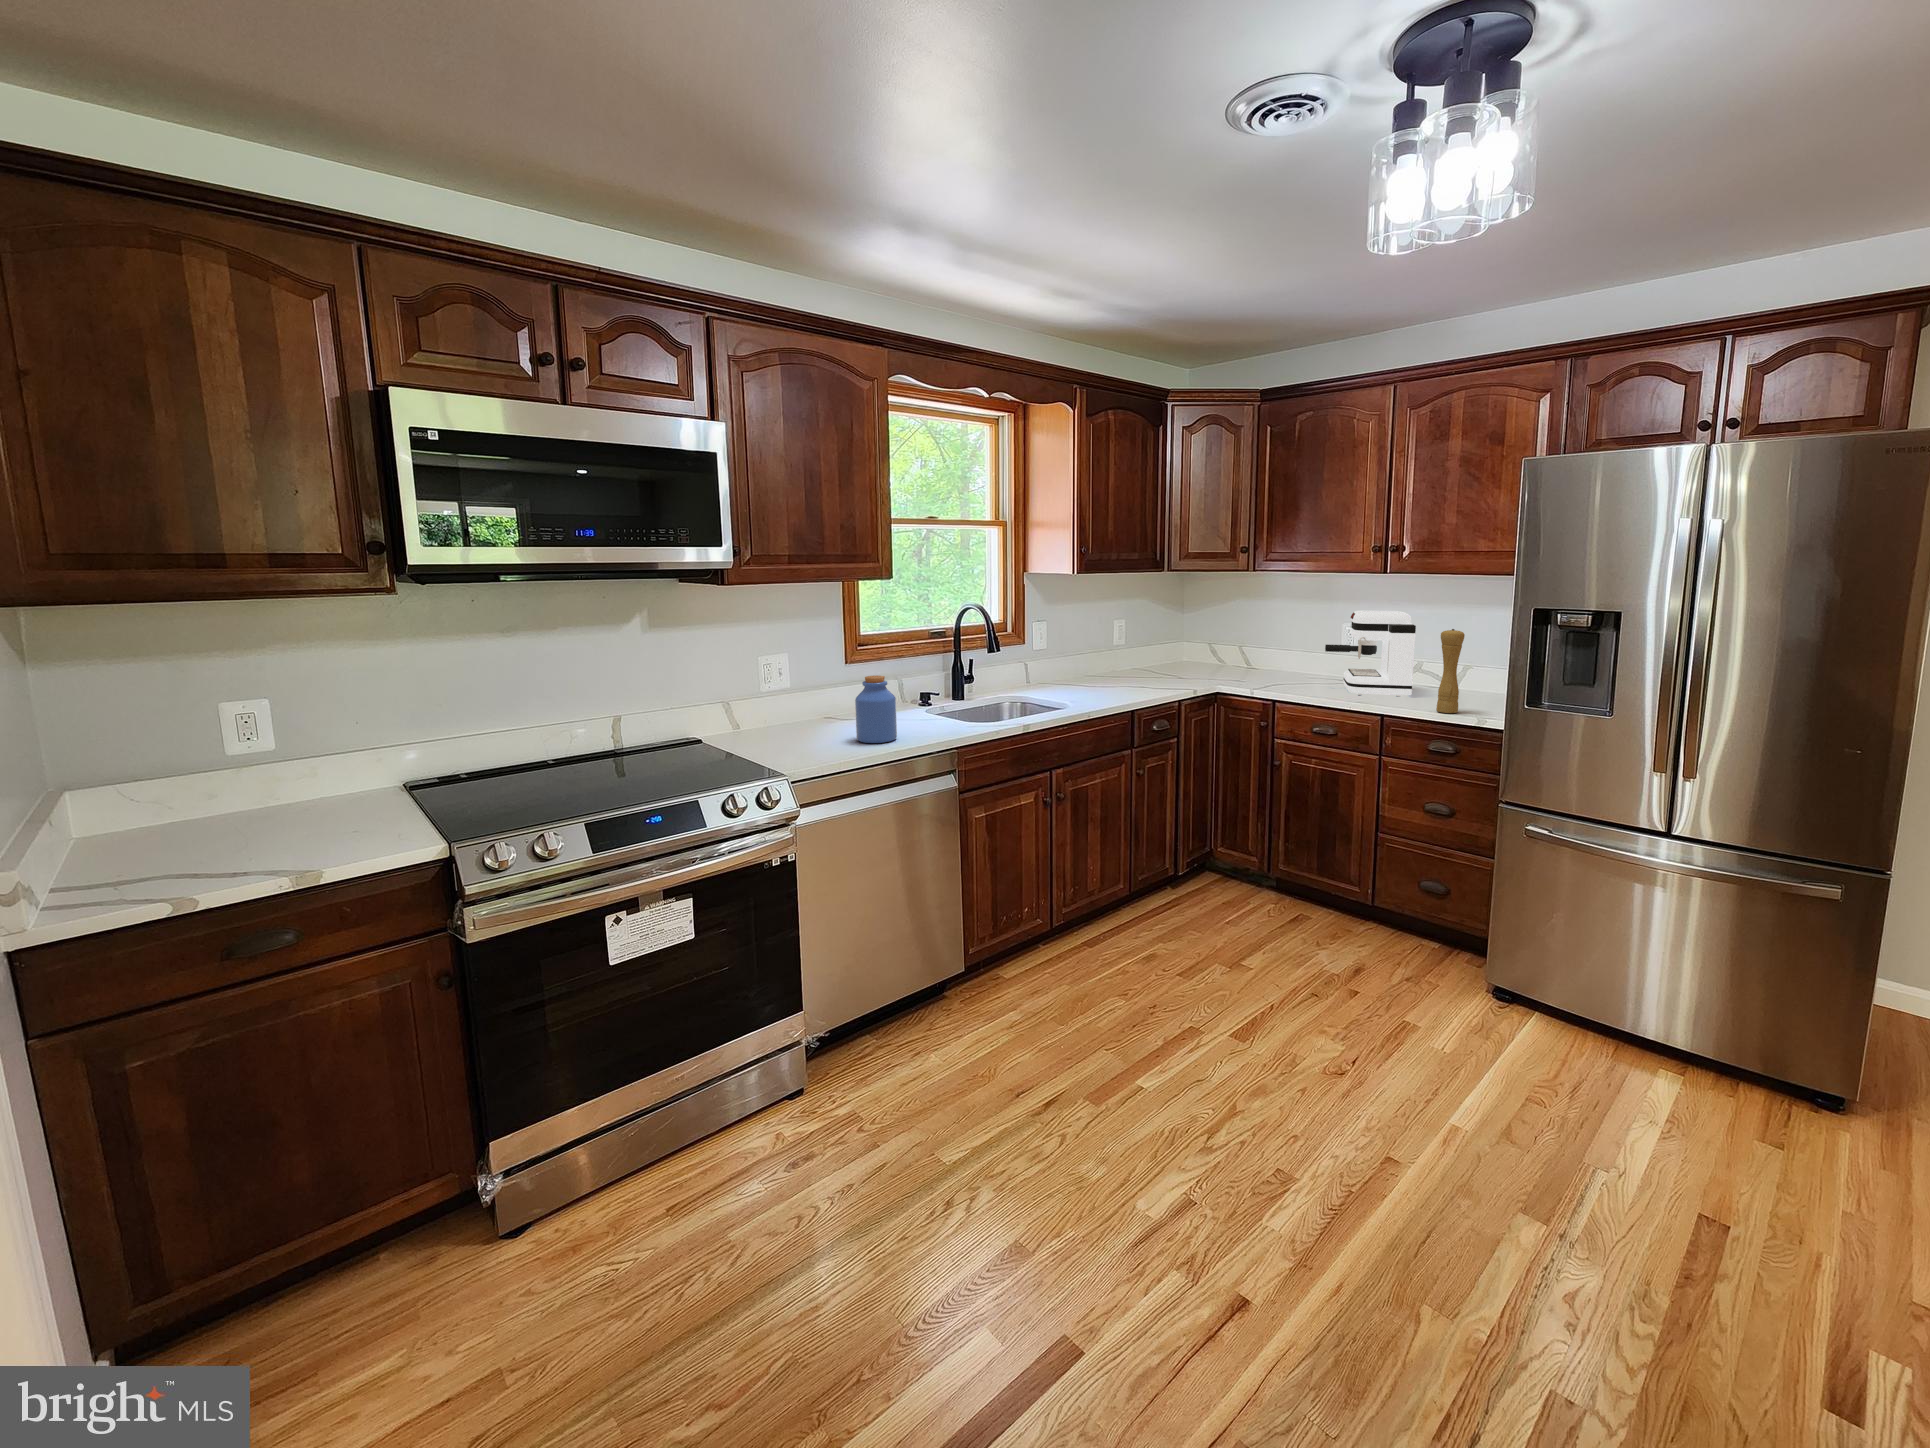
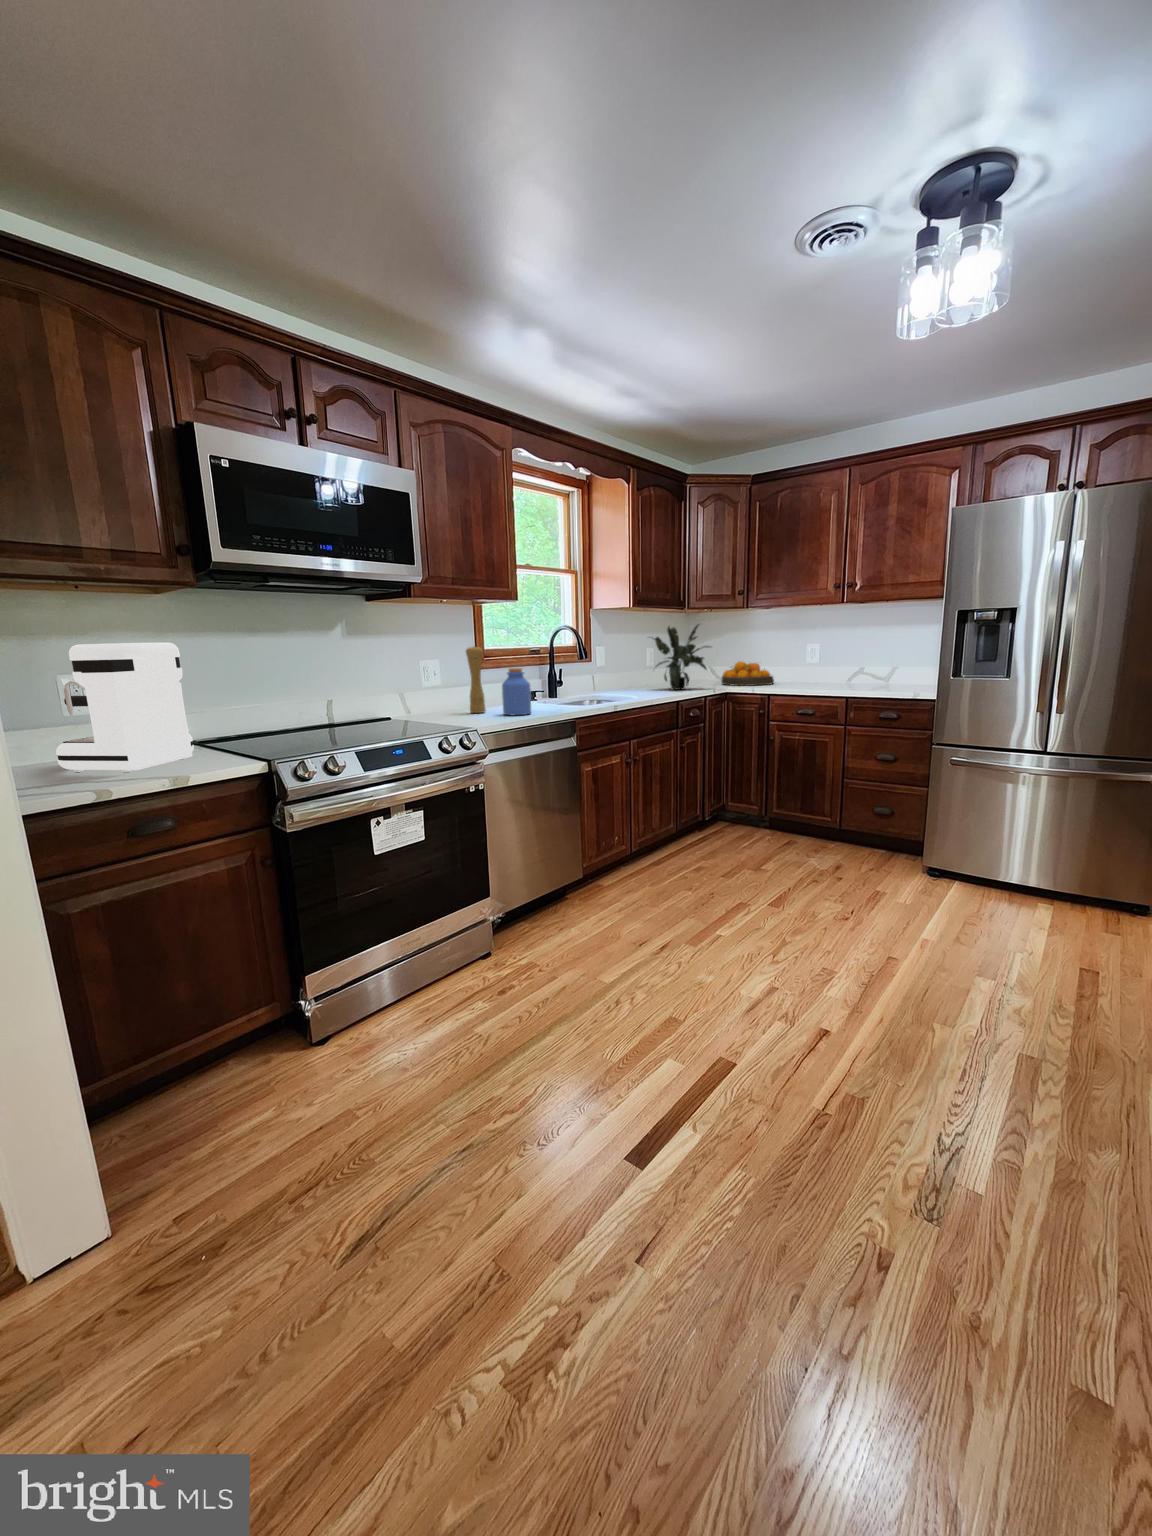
potted plant: none [1107,594,1199,685] -> present [654,624,710,690]
coffee maker: present [1325,611,1416,697] -> present [56,642,194,773]
pepper mill: present [1436,629,1465,713] -> present [466,646,486,713]
fruit bowl: none [1222,640,1298,680] -> present [721,661,774,686]

